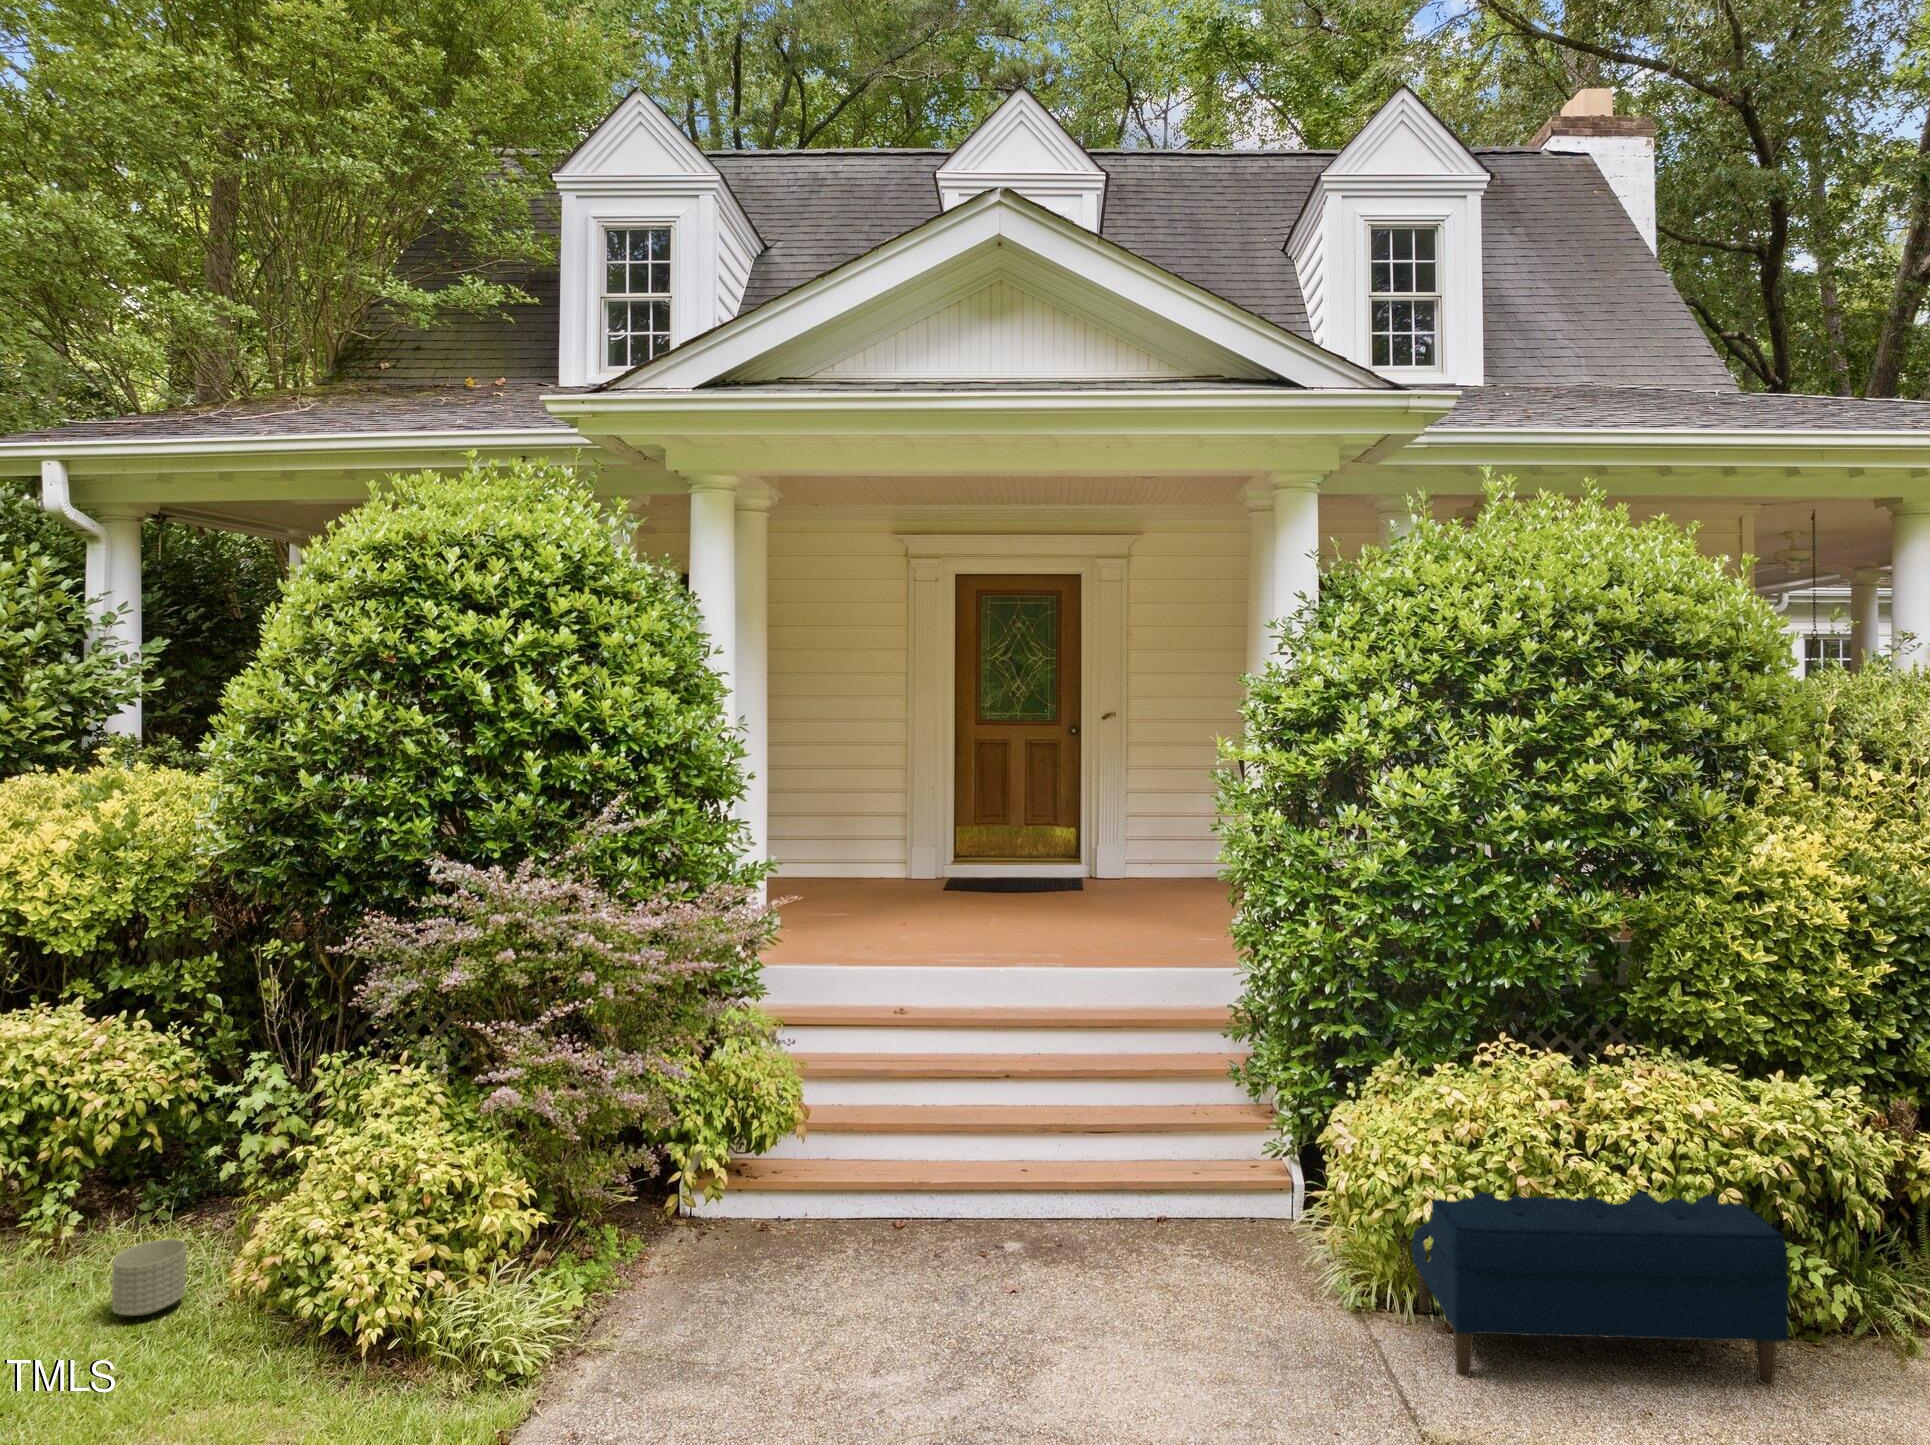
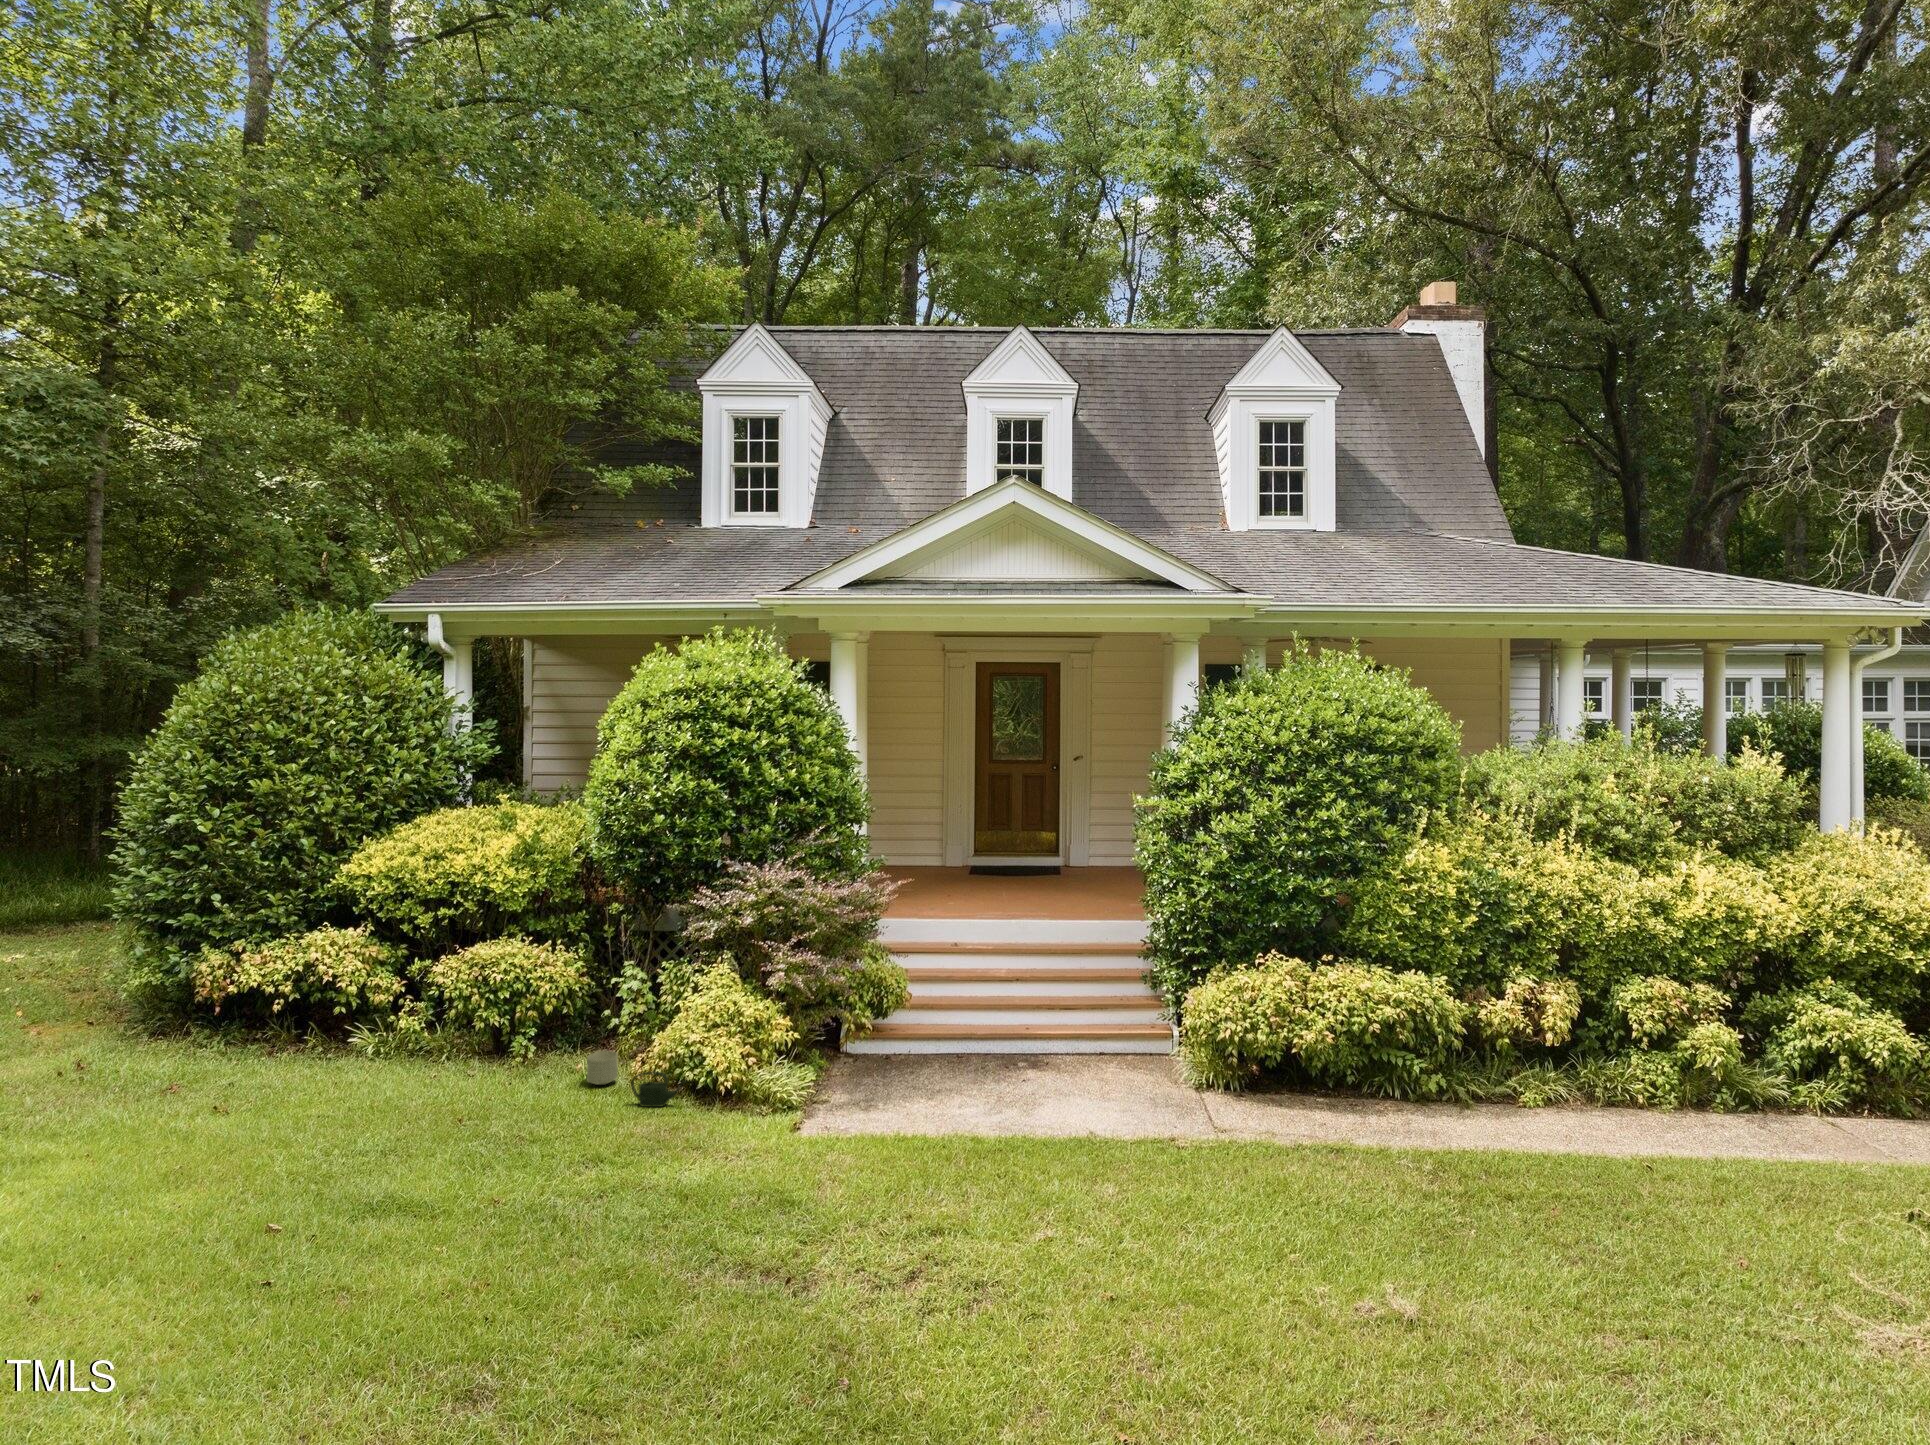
bench: present [1412,1192,1789,1386] -> none [1224,1017,1391,1112]
watering can: none [165,1302,285,1382] -> present [631,1071,685,1107]

